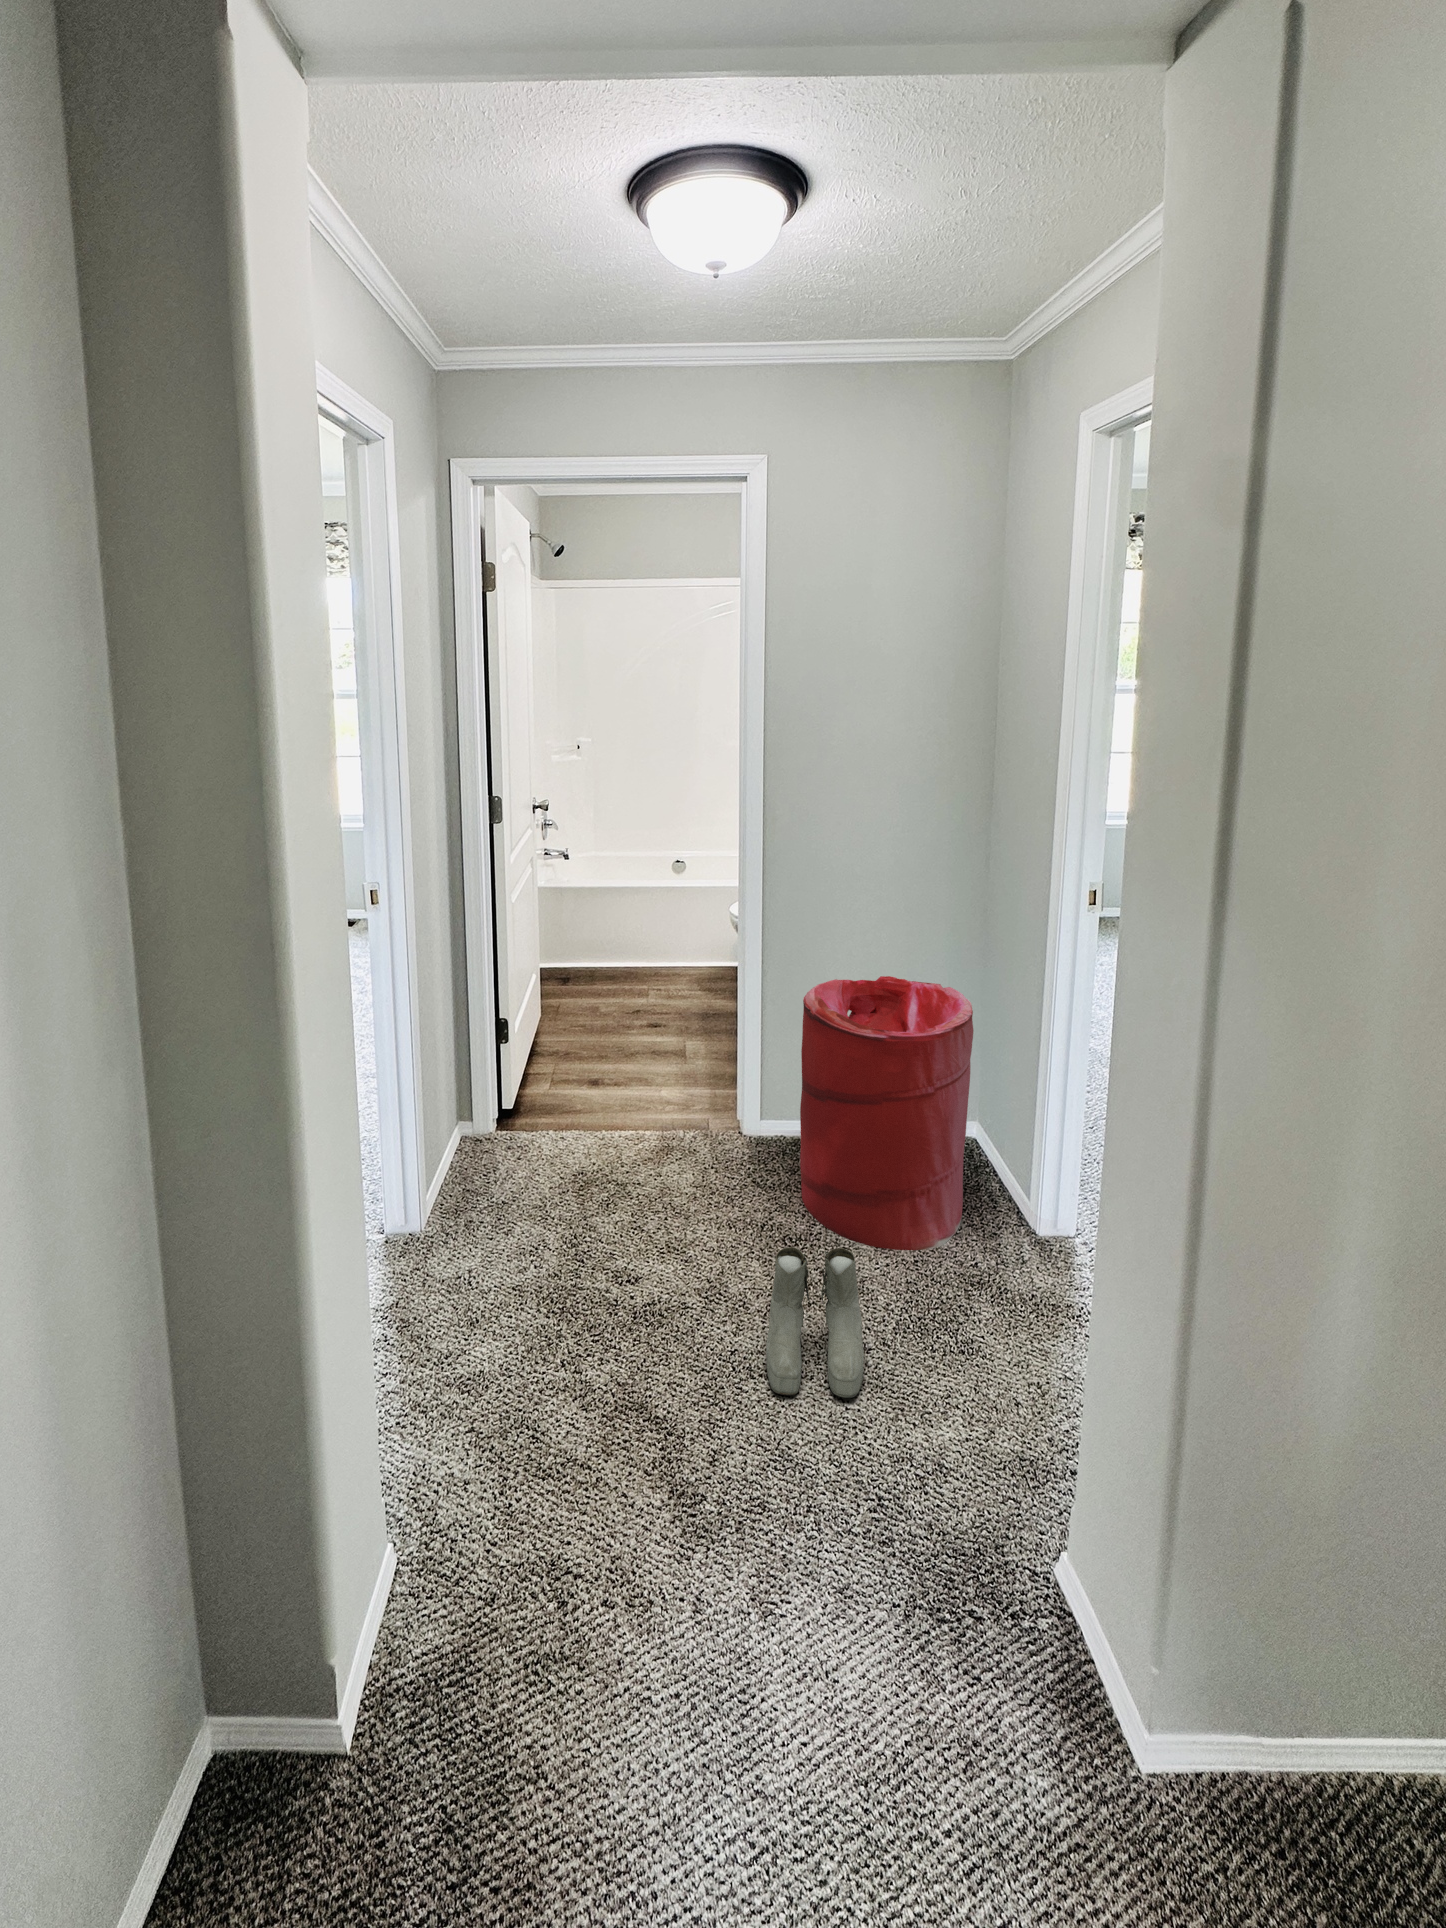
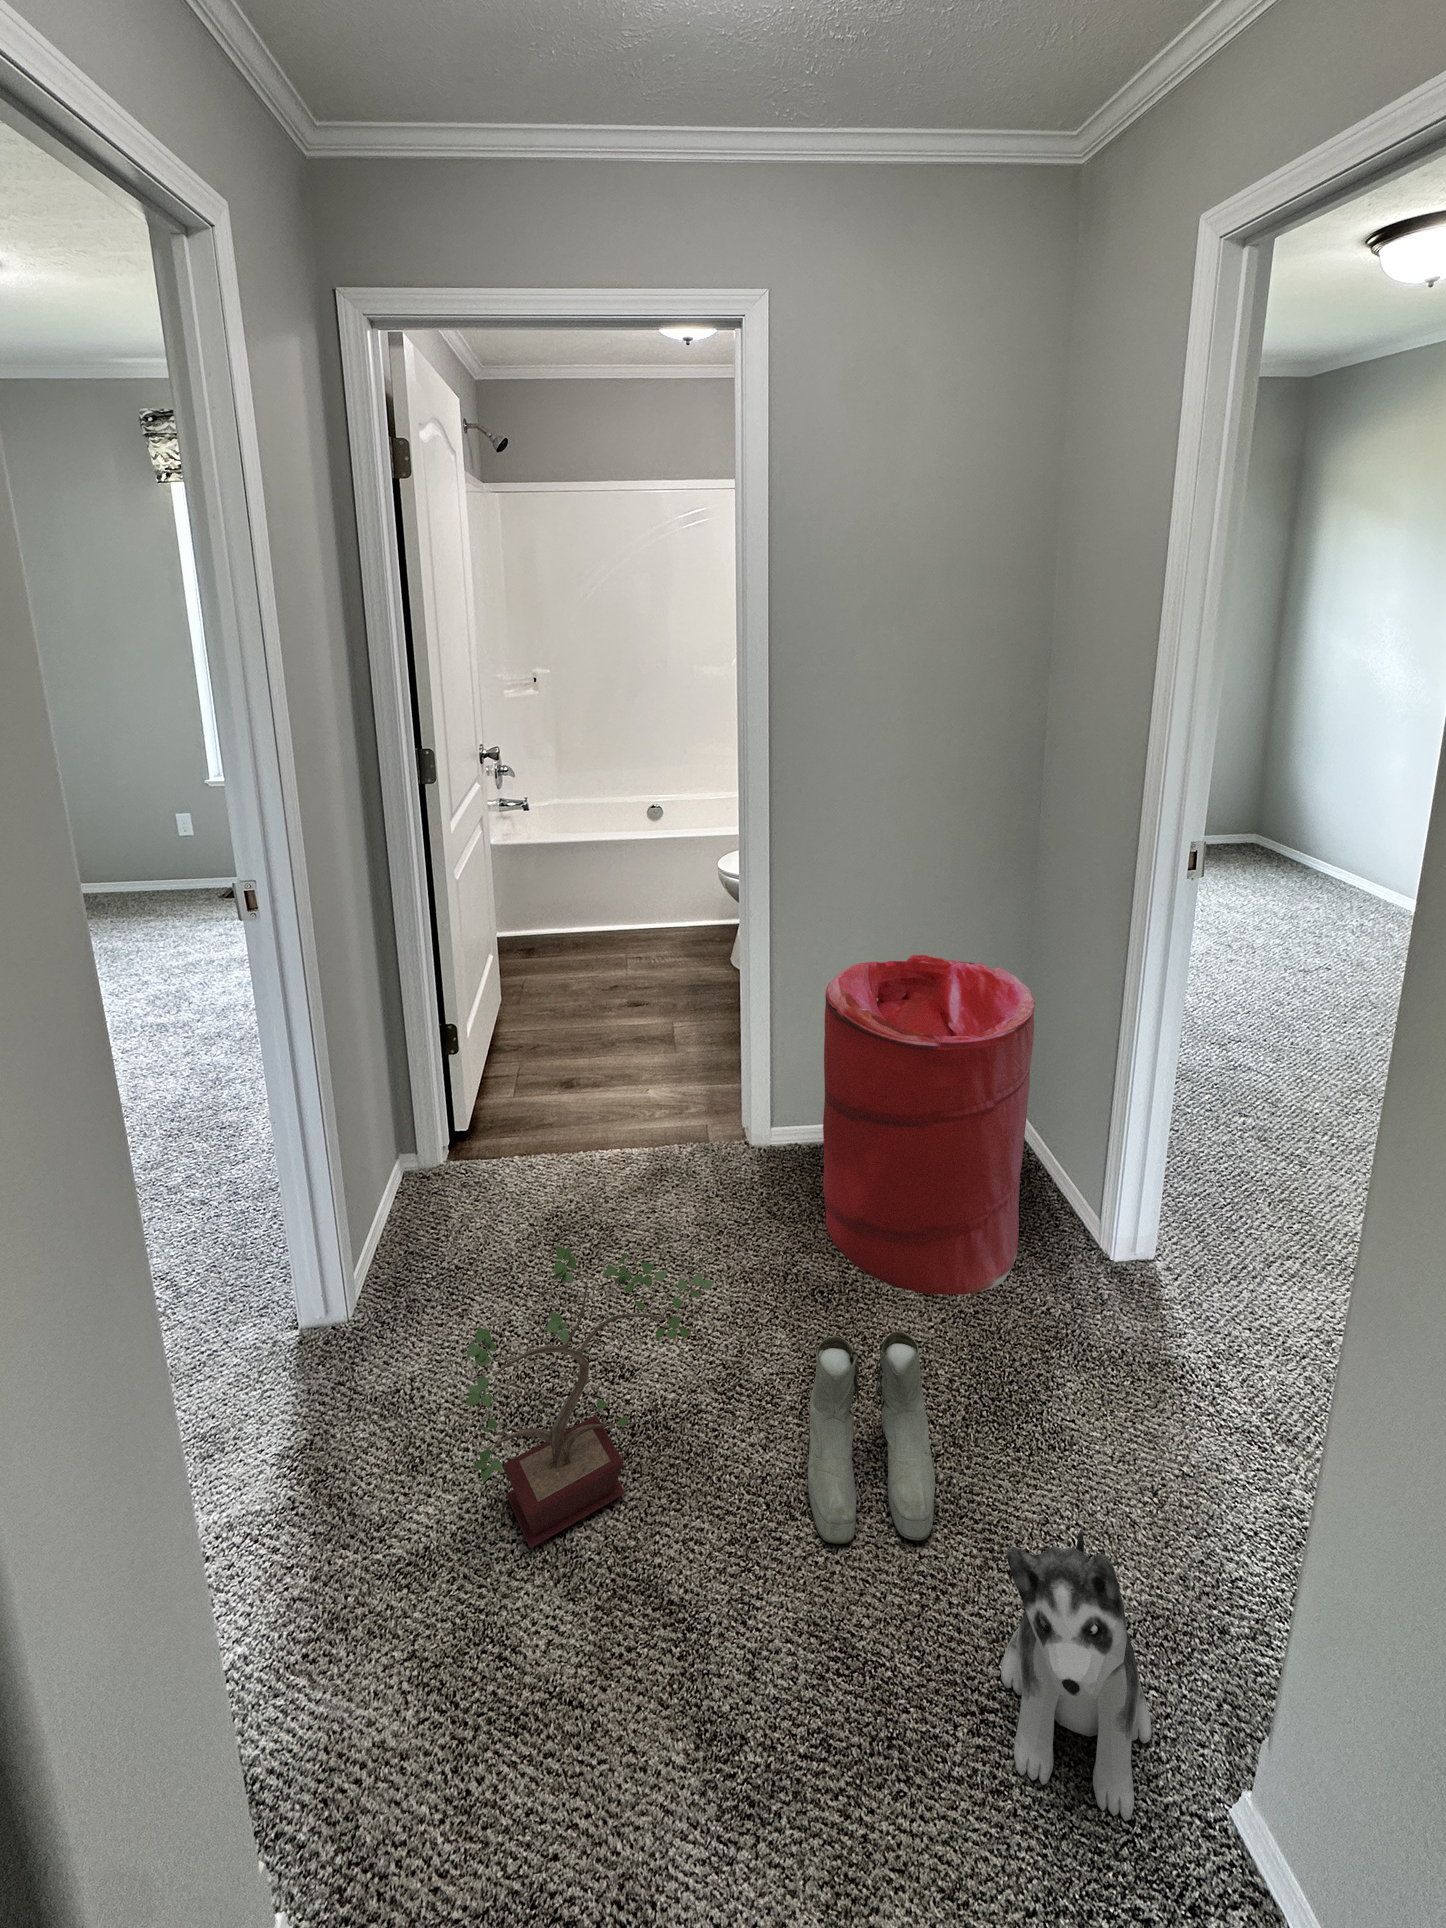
potted plant: none [514,1151,700,1377] -> present [465,1245,715,1548]
plush toy: none [896,1367,1005,1565] -> present [1001,1528,1152,1821]

